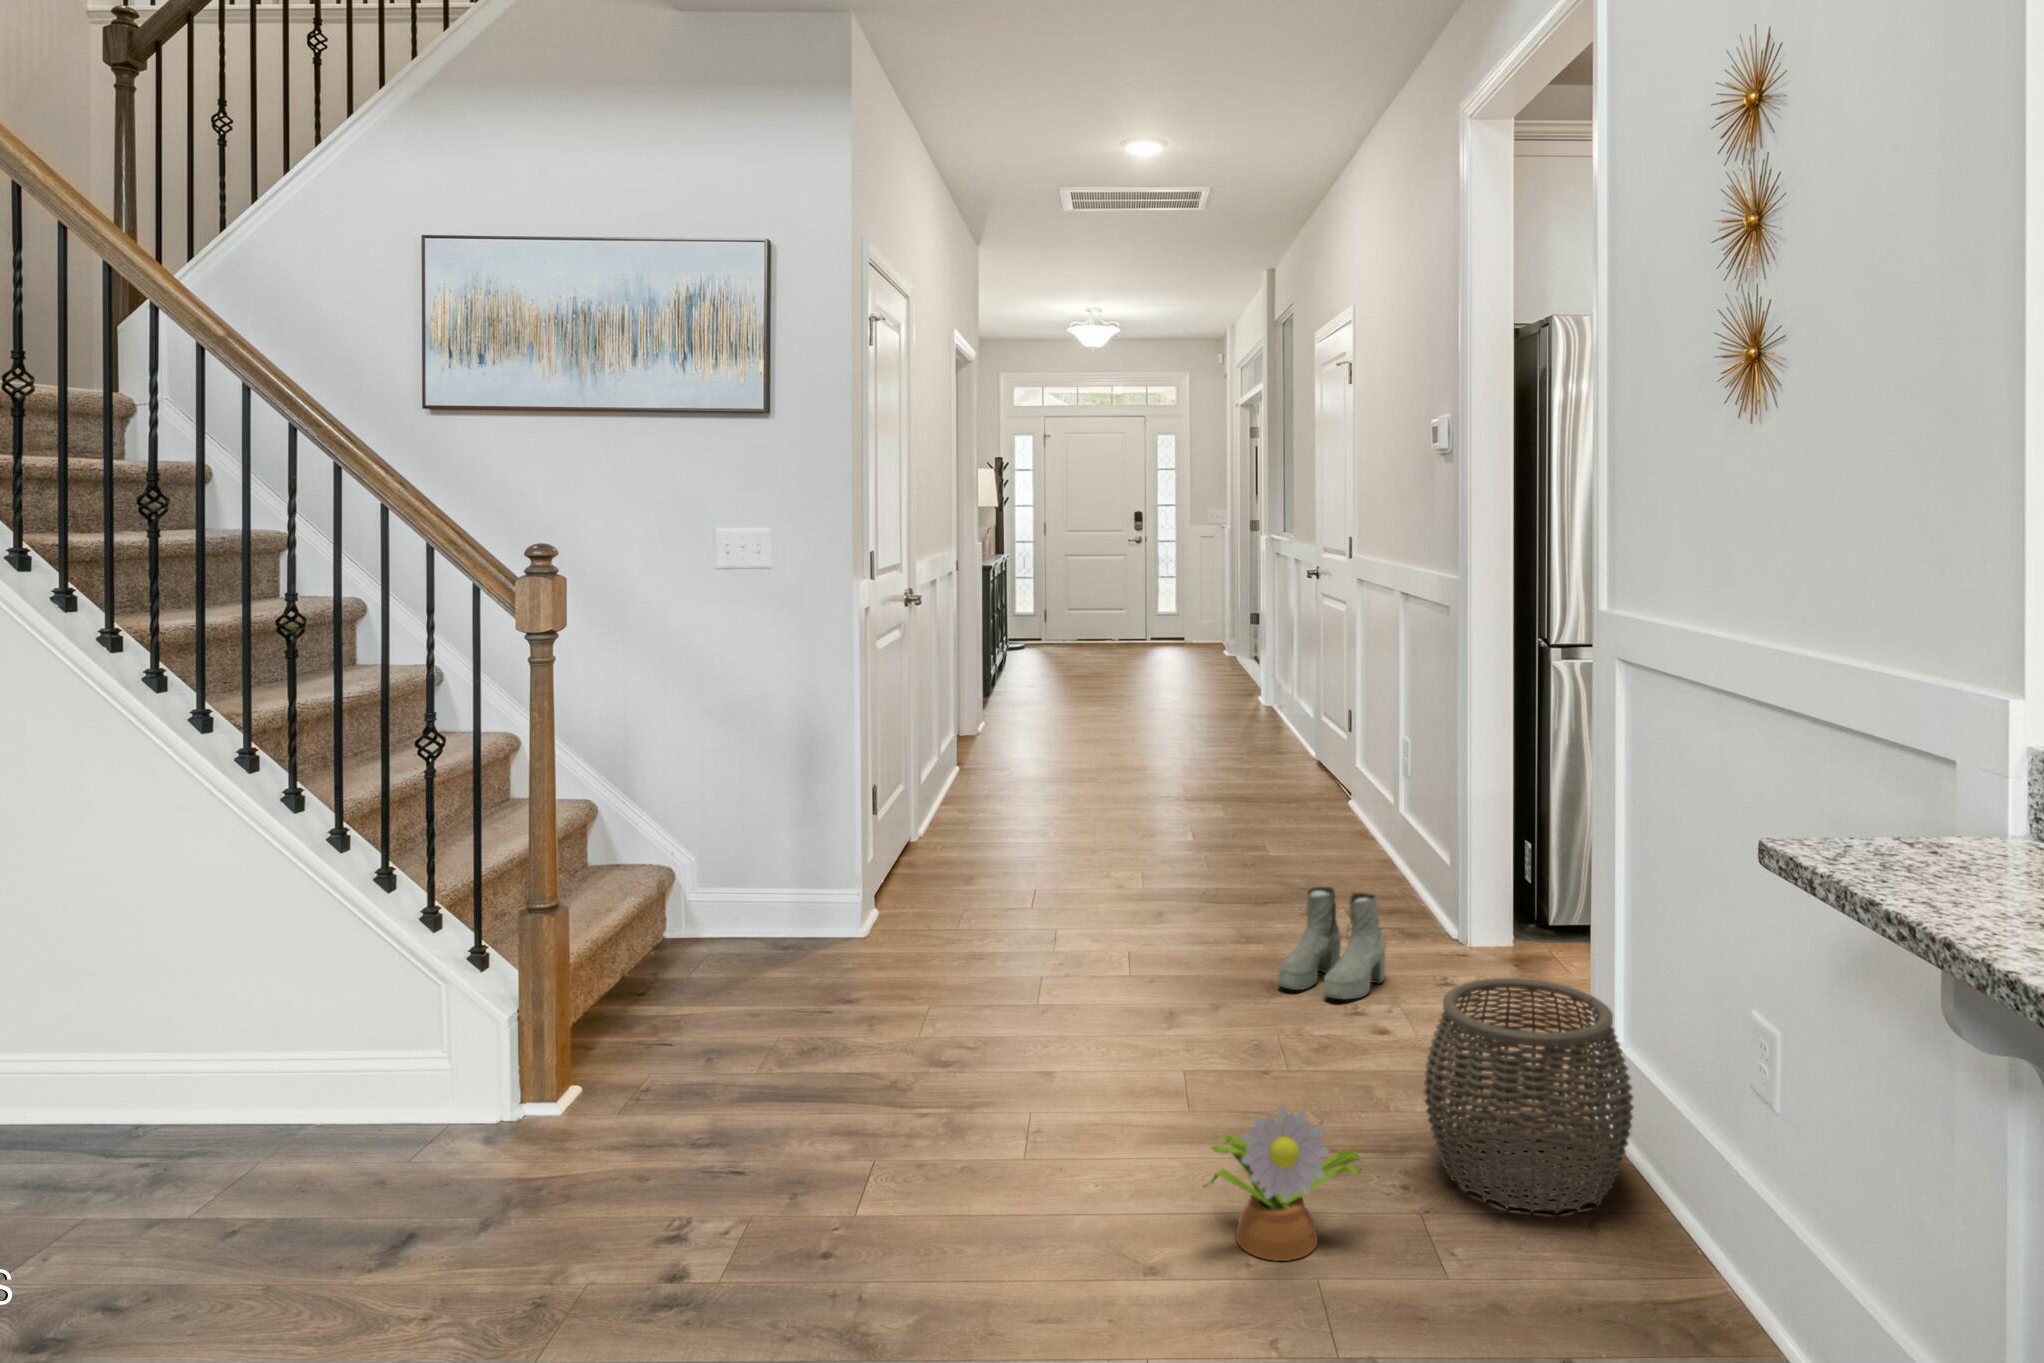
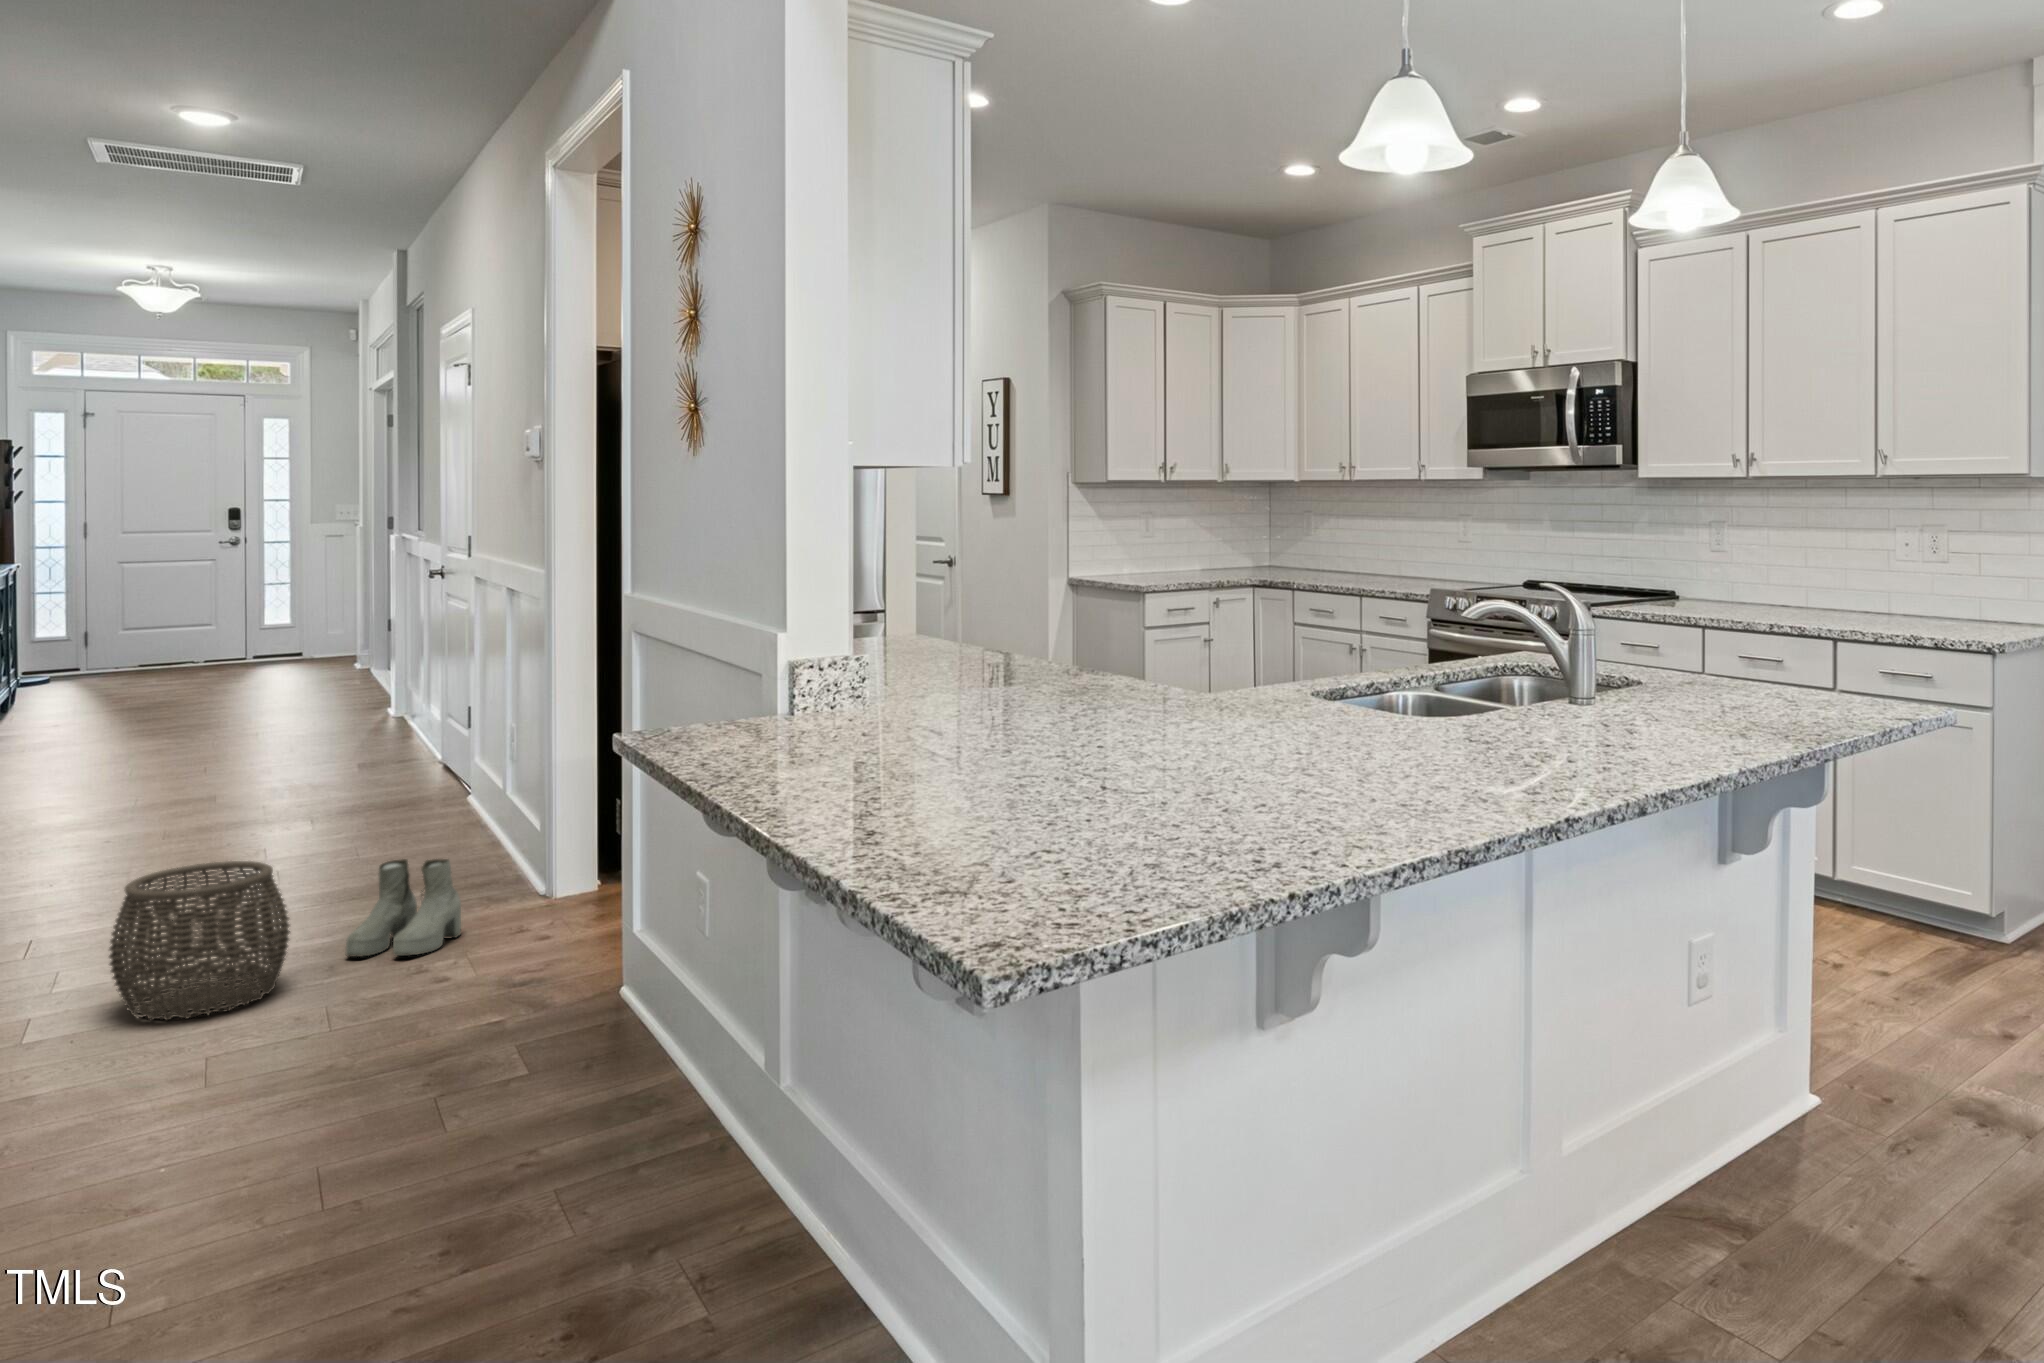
woven basket: present [1424,978,1634,1213] -> present [109,861,290,1020]
decorative plant: present [1202,1105,1362,1261] -> none [220,1012,385,1146]

